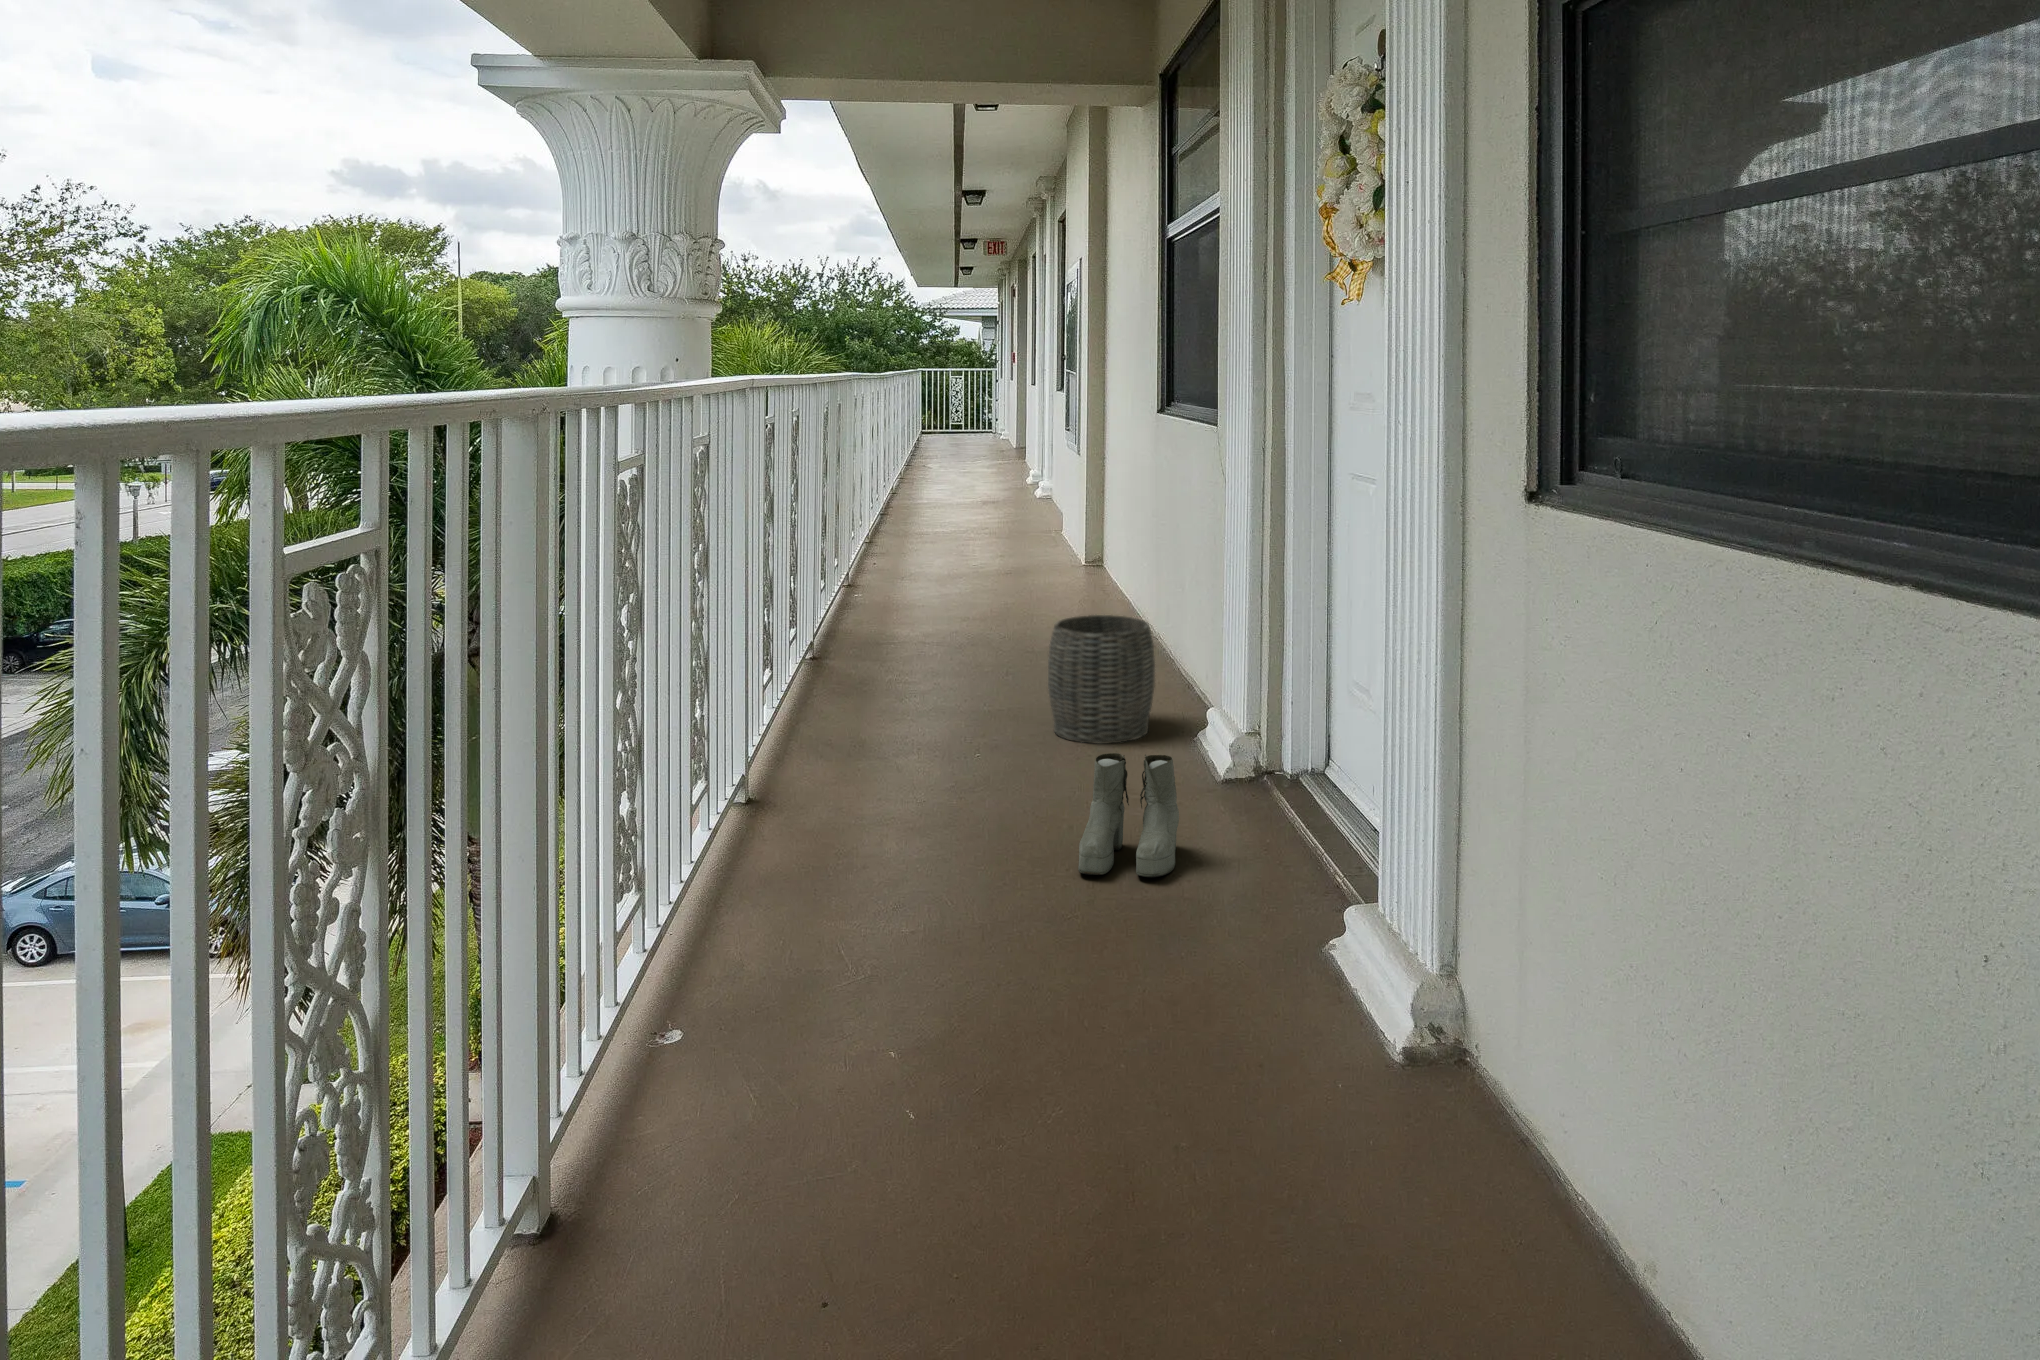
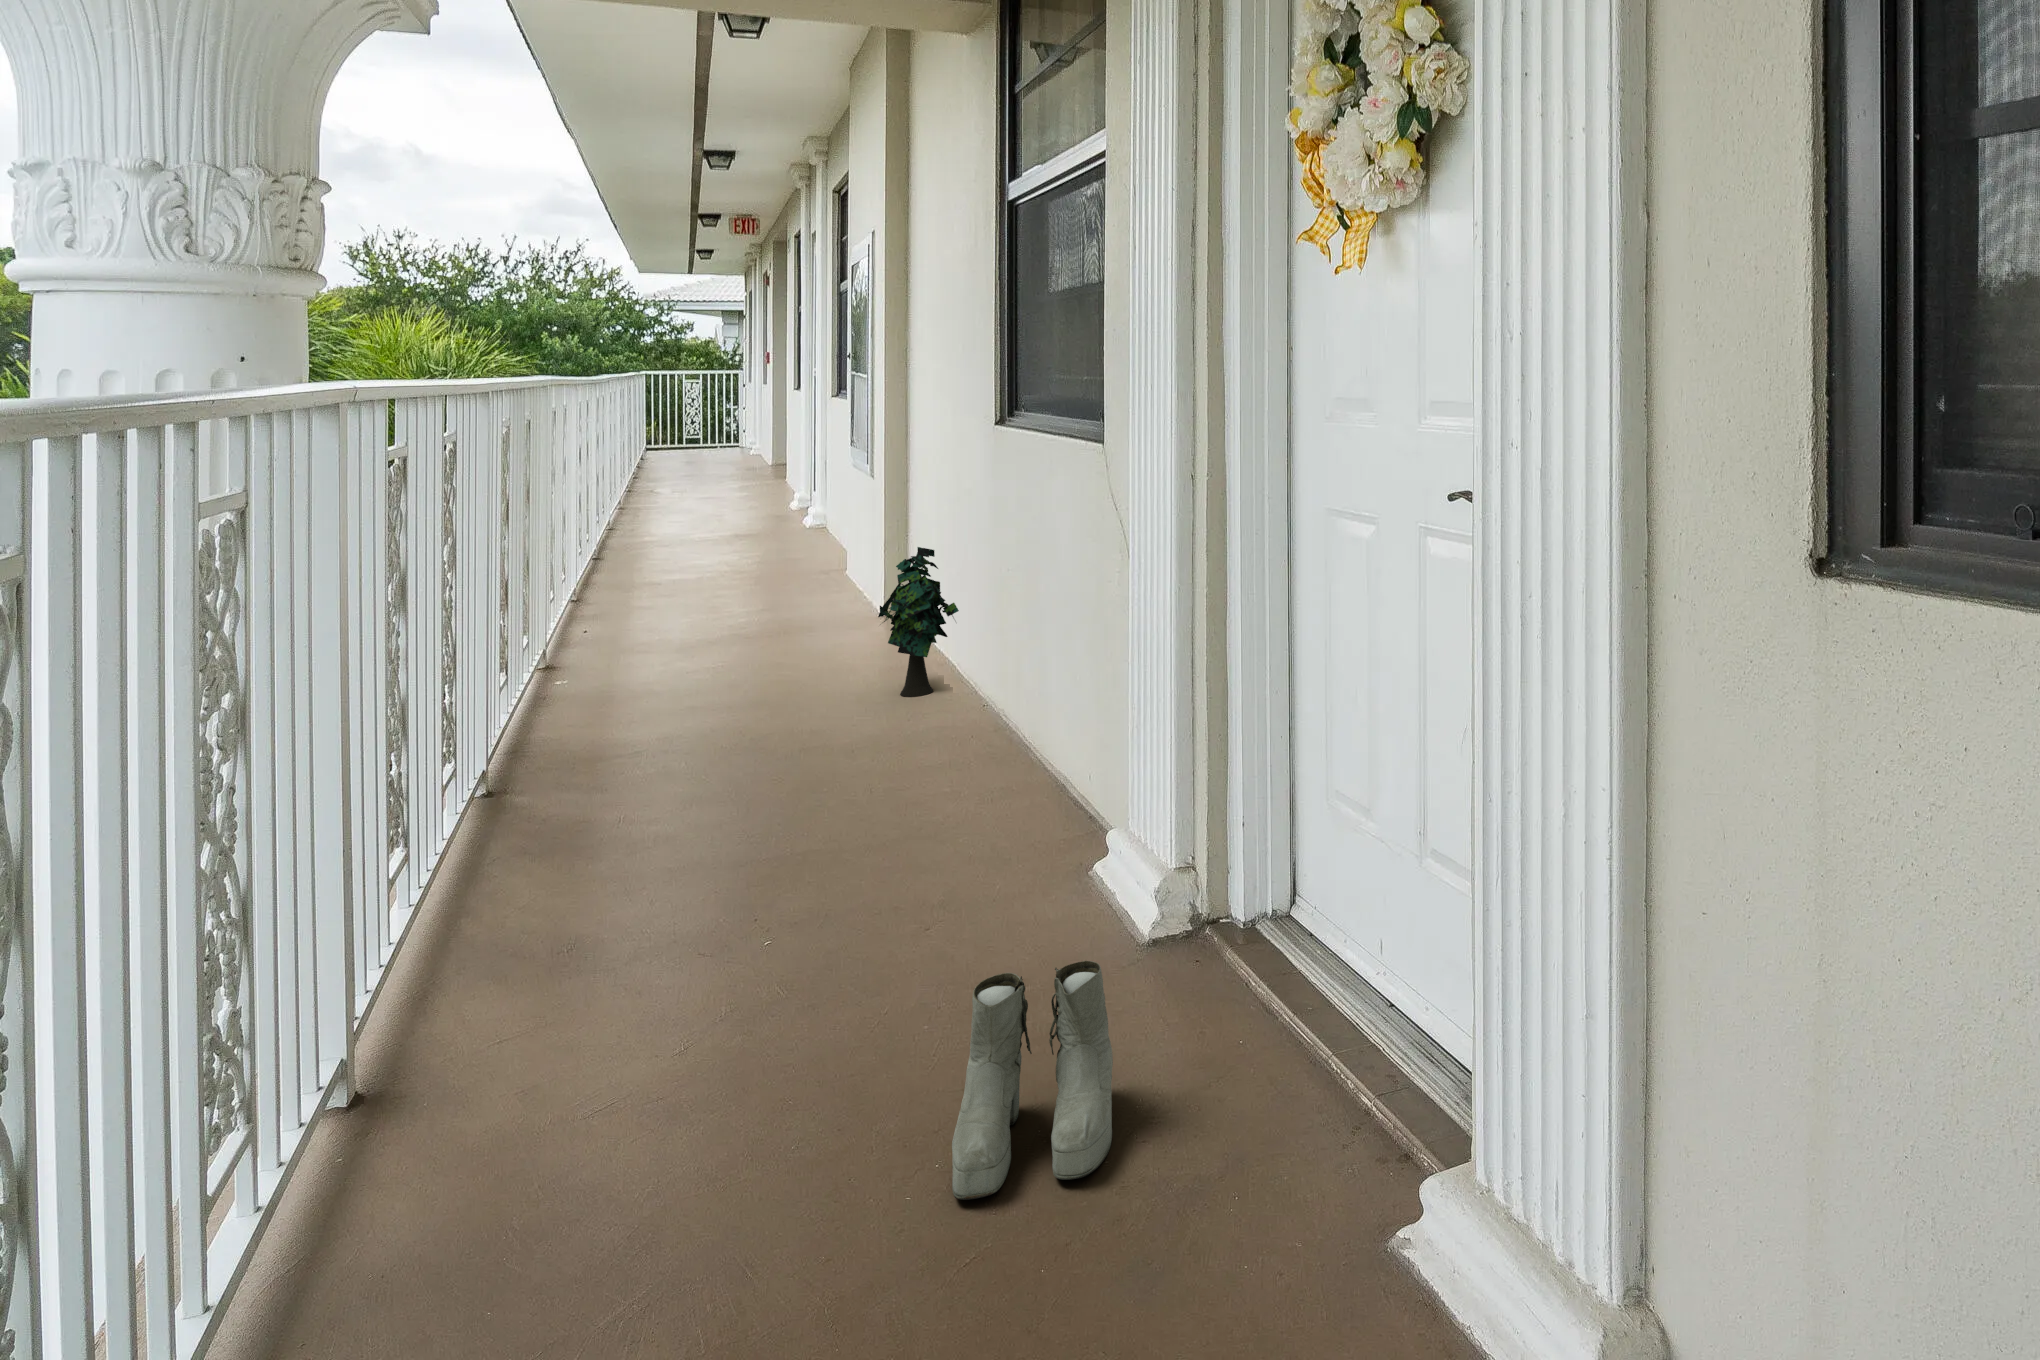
decorative plant: none [1070,506,1128,623] -> present [878,547,959,697]
woven basket: present [1048,615,1155,744] -> none [864,712,1028,907]

